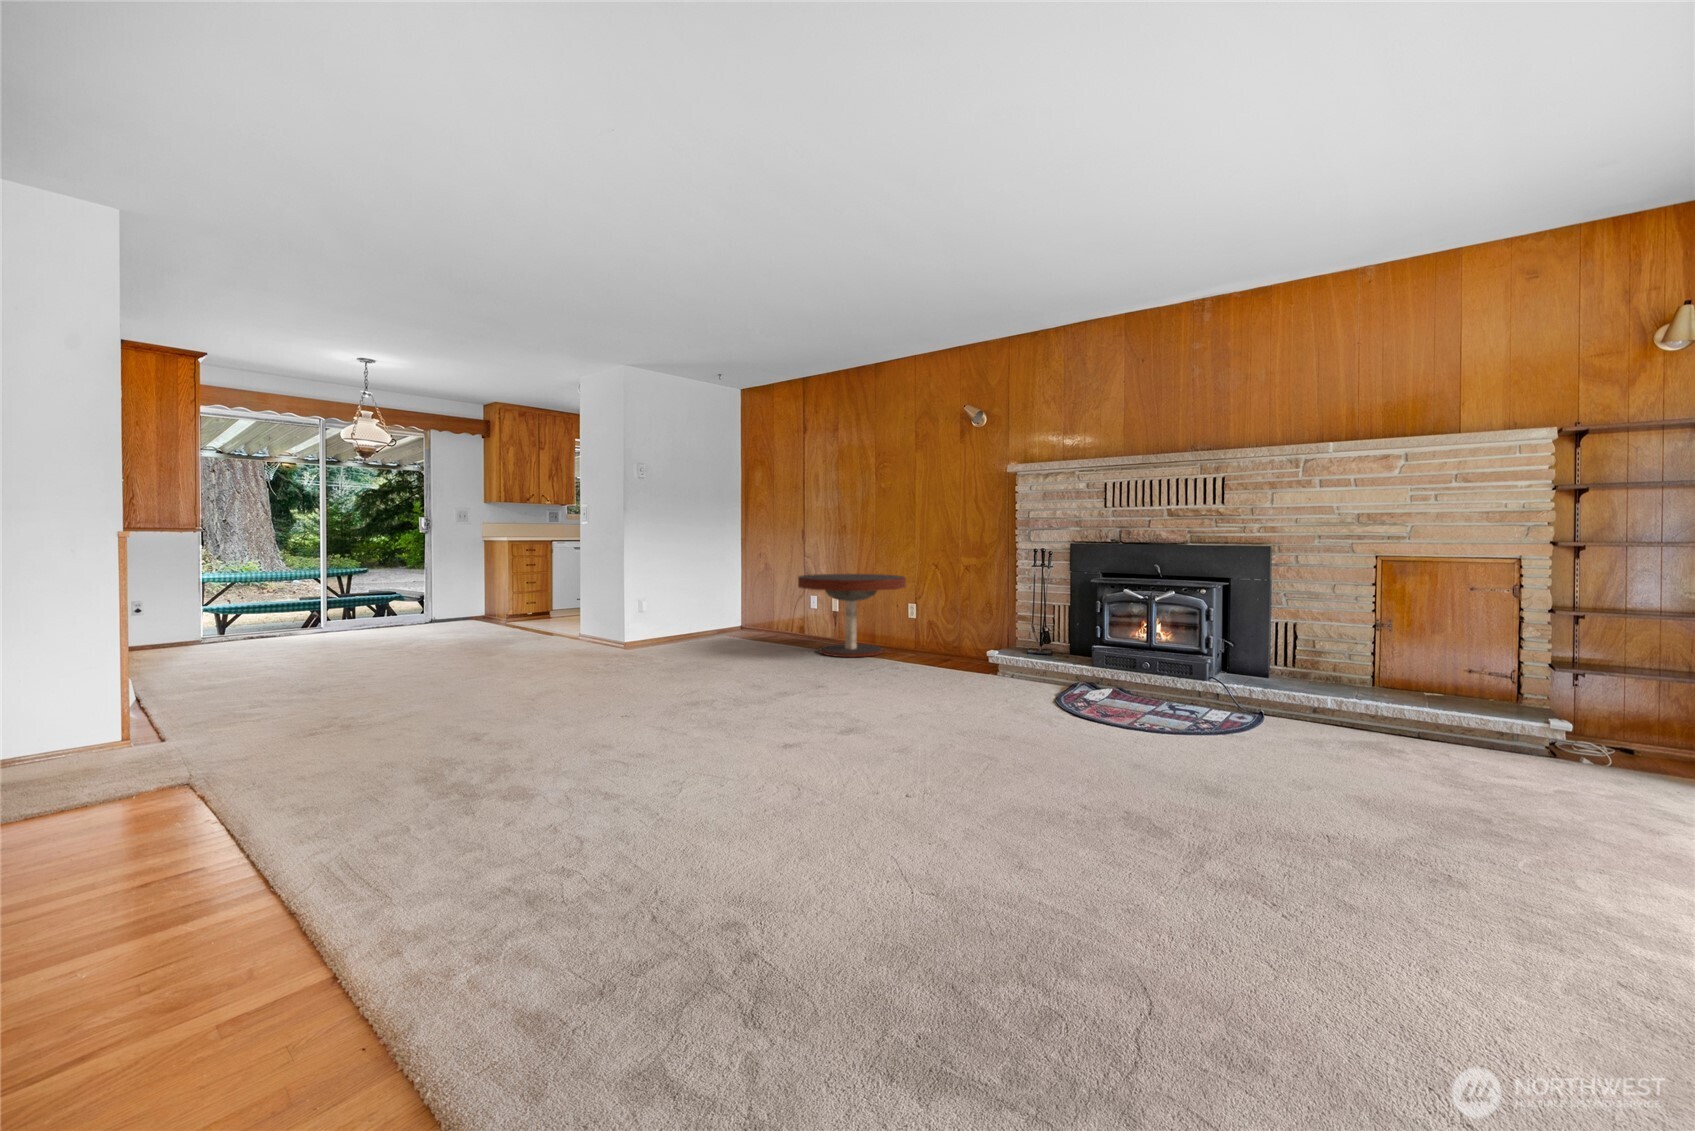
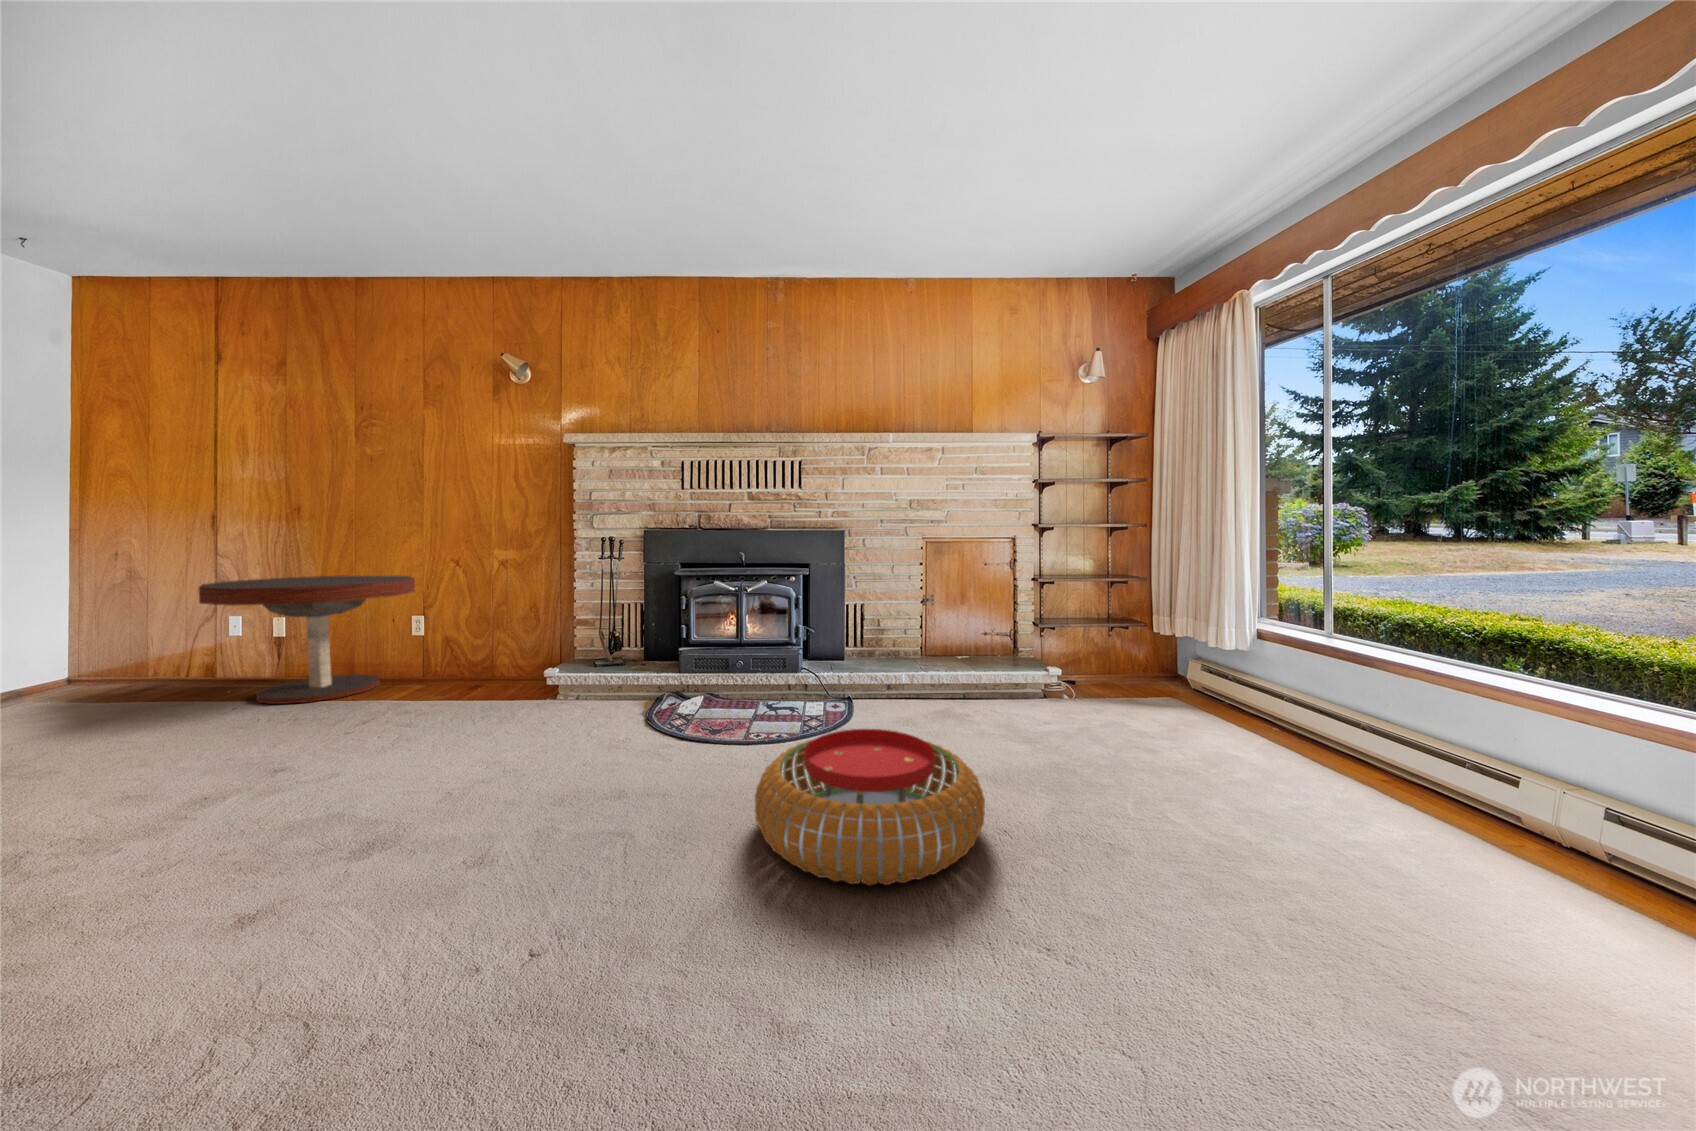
pouf: none [1110,714,1315,821] -> present [755,729,985,885]

